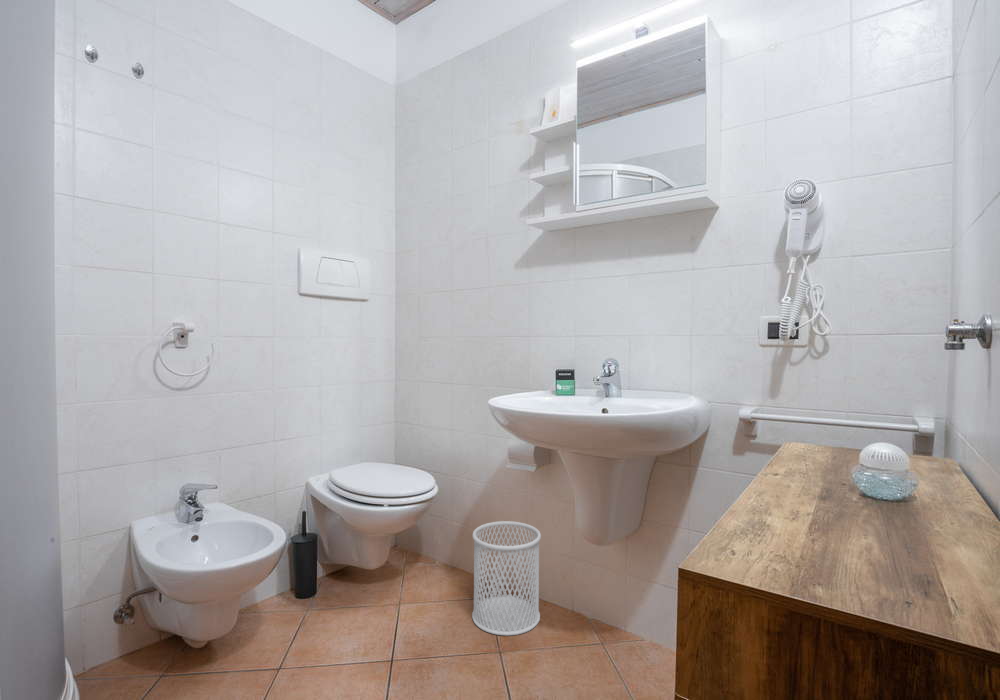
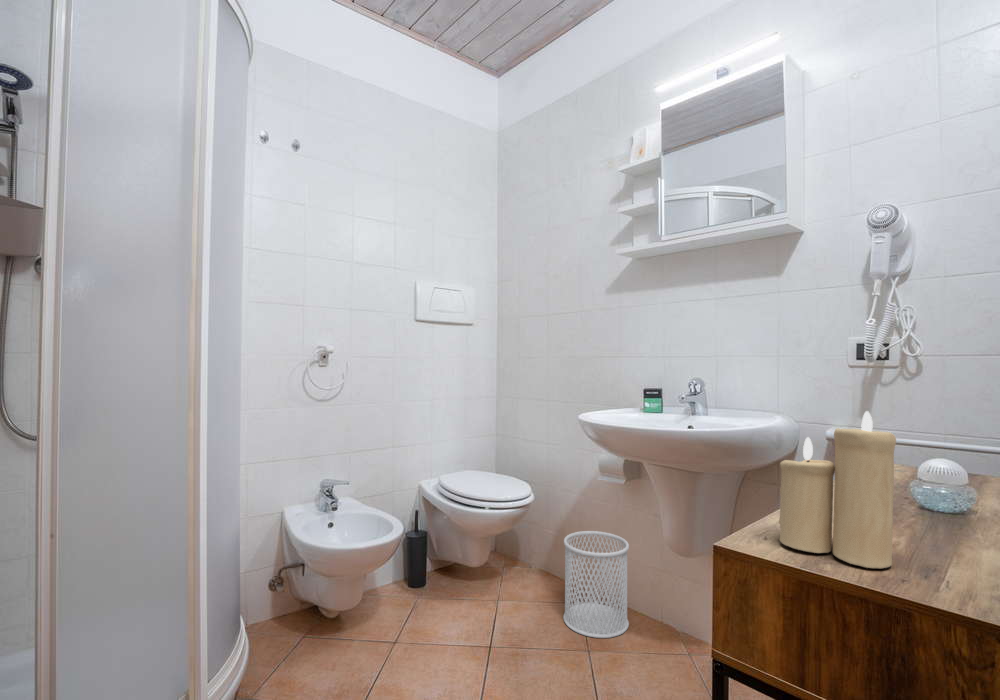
candle: none [746,394,893,590] -> present [779,411,896,569]

